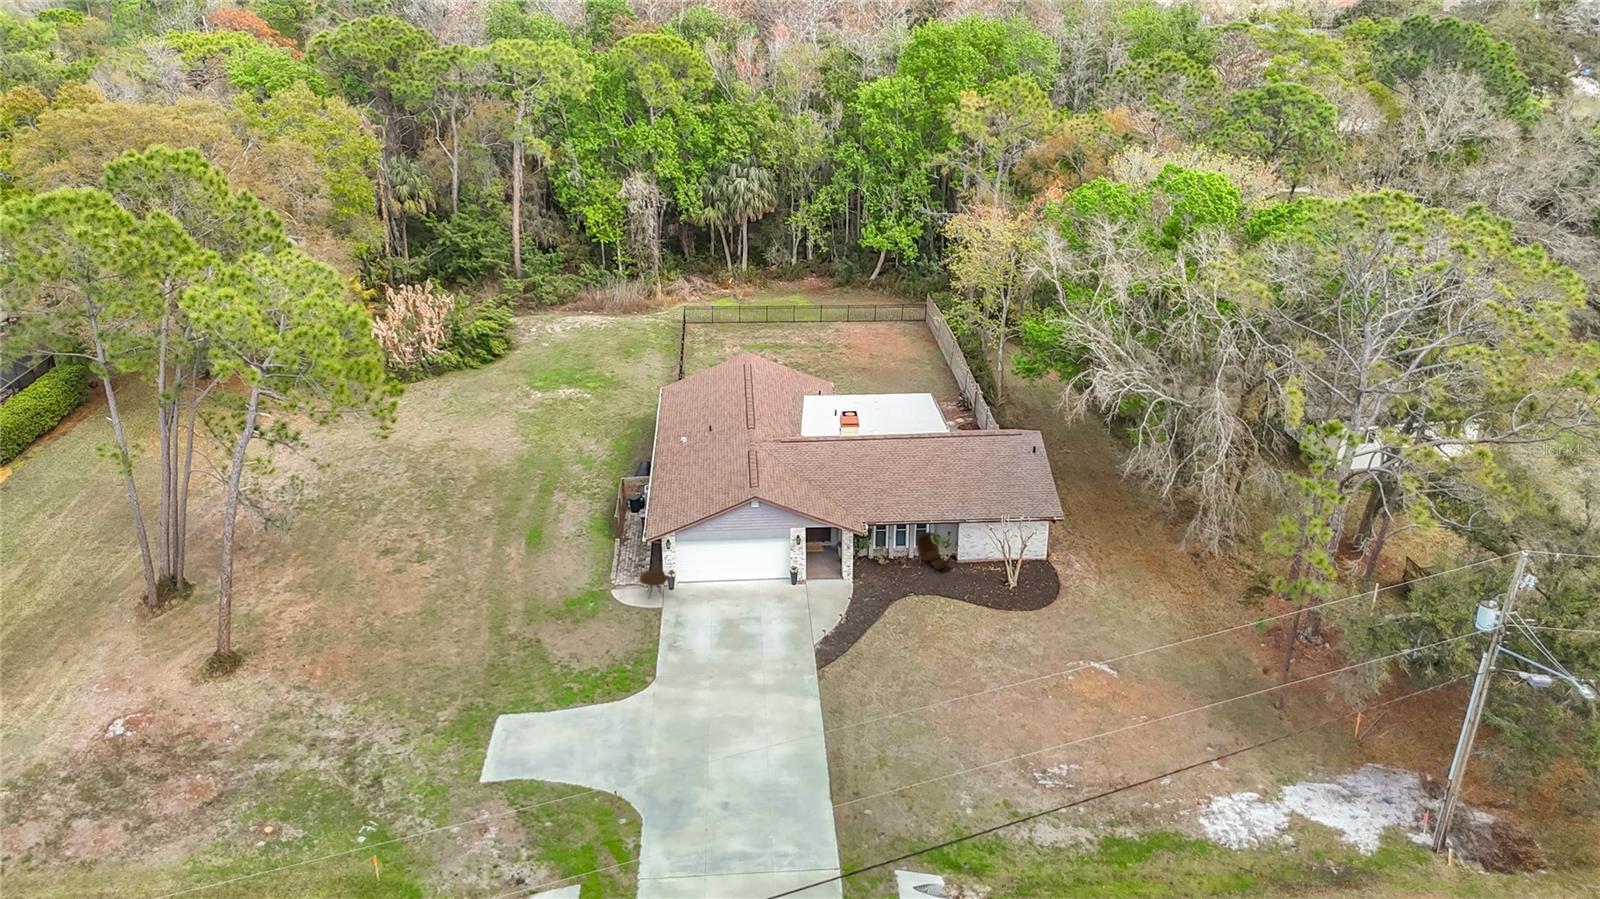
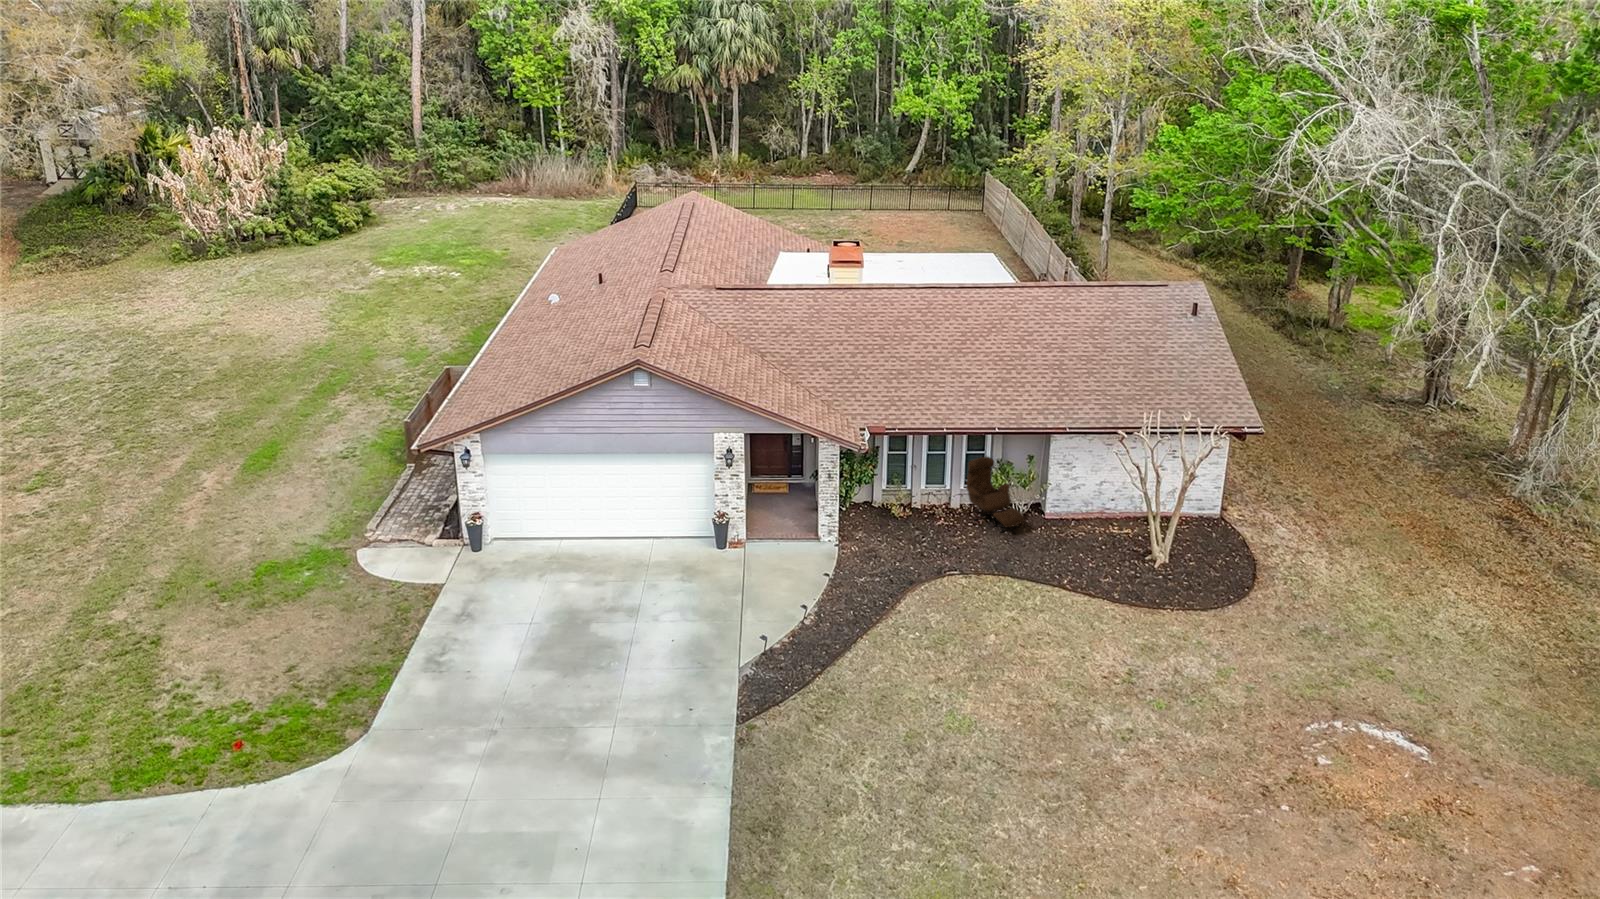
round table: present [640,570,668,590] -> none [406,509,466,564]

